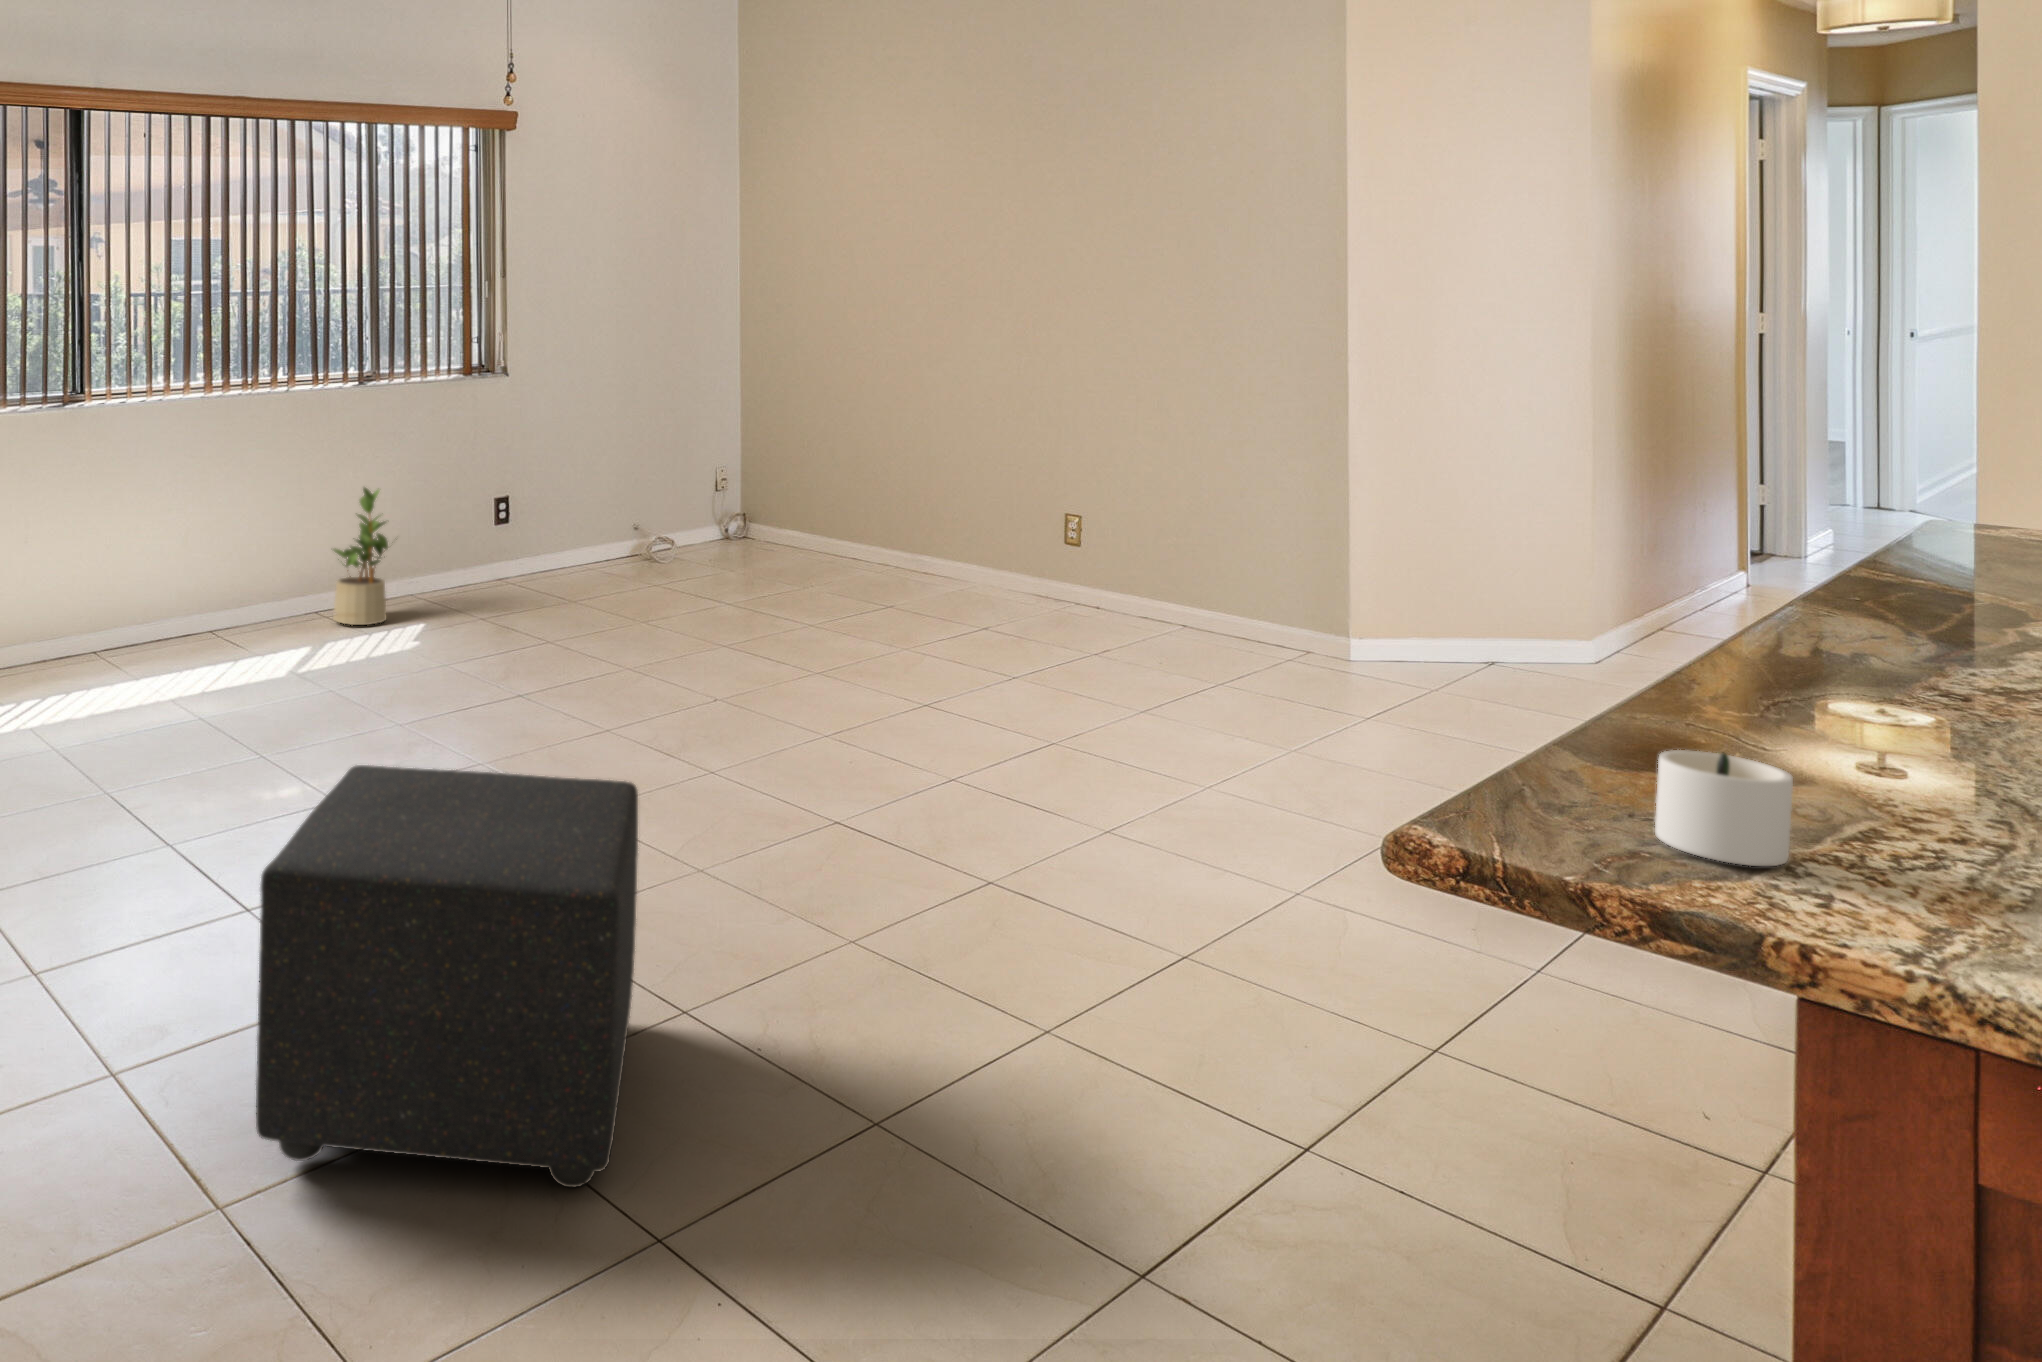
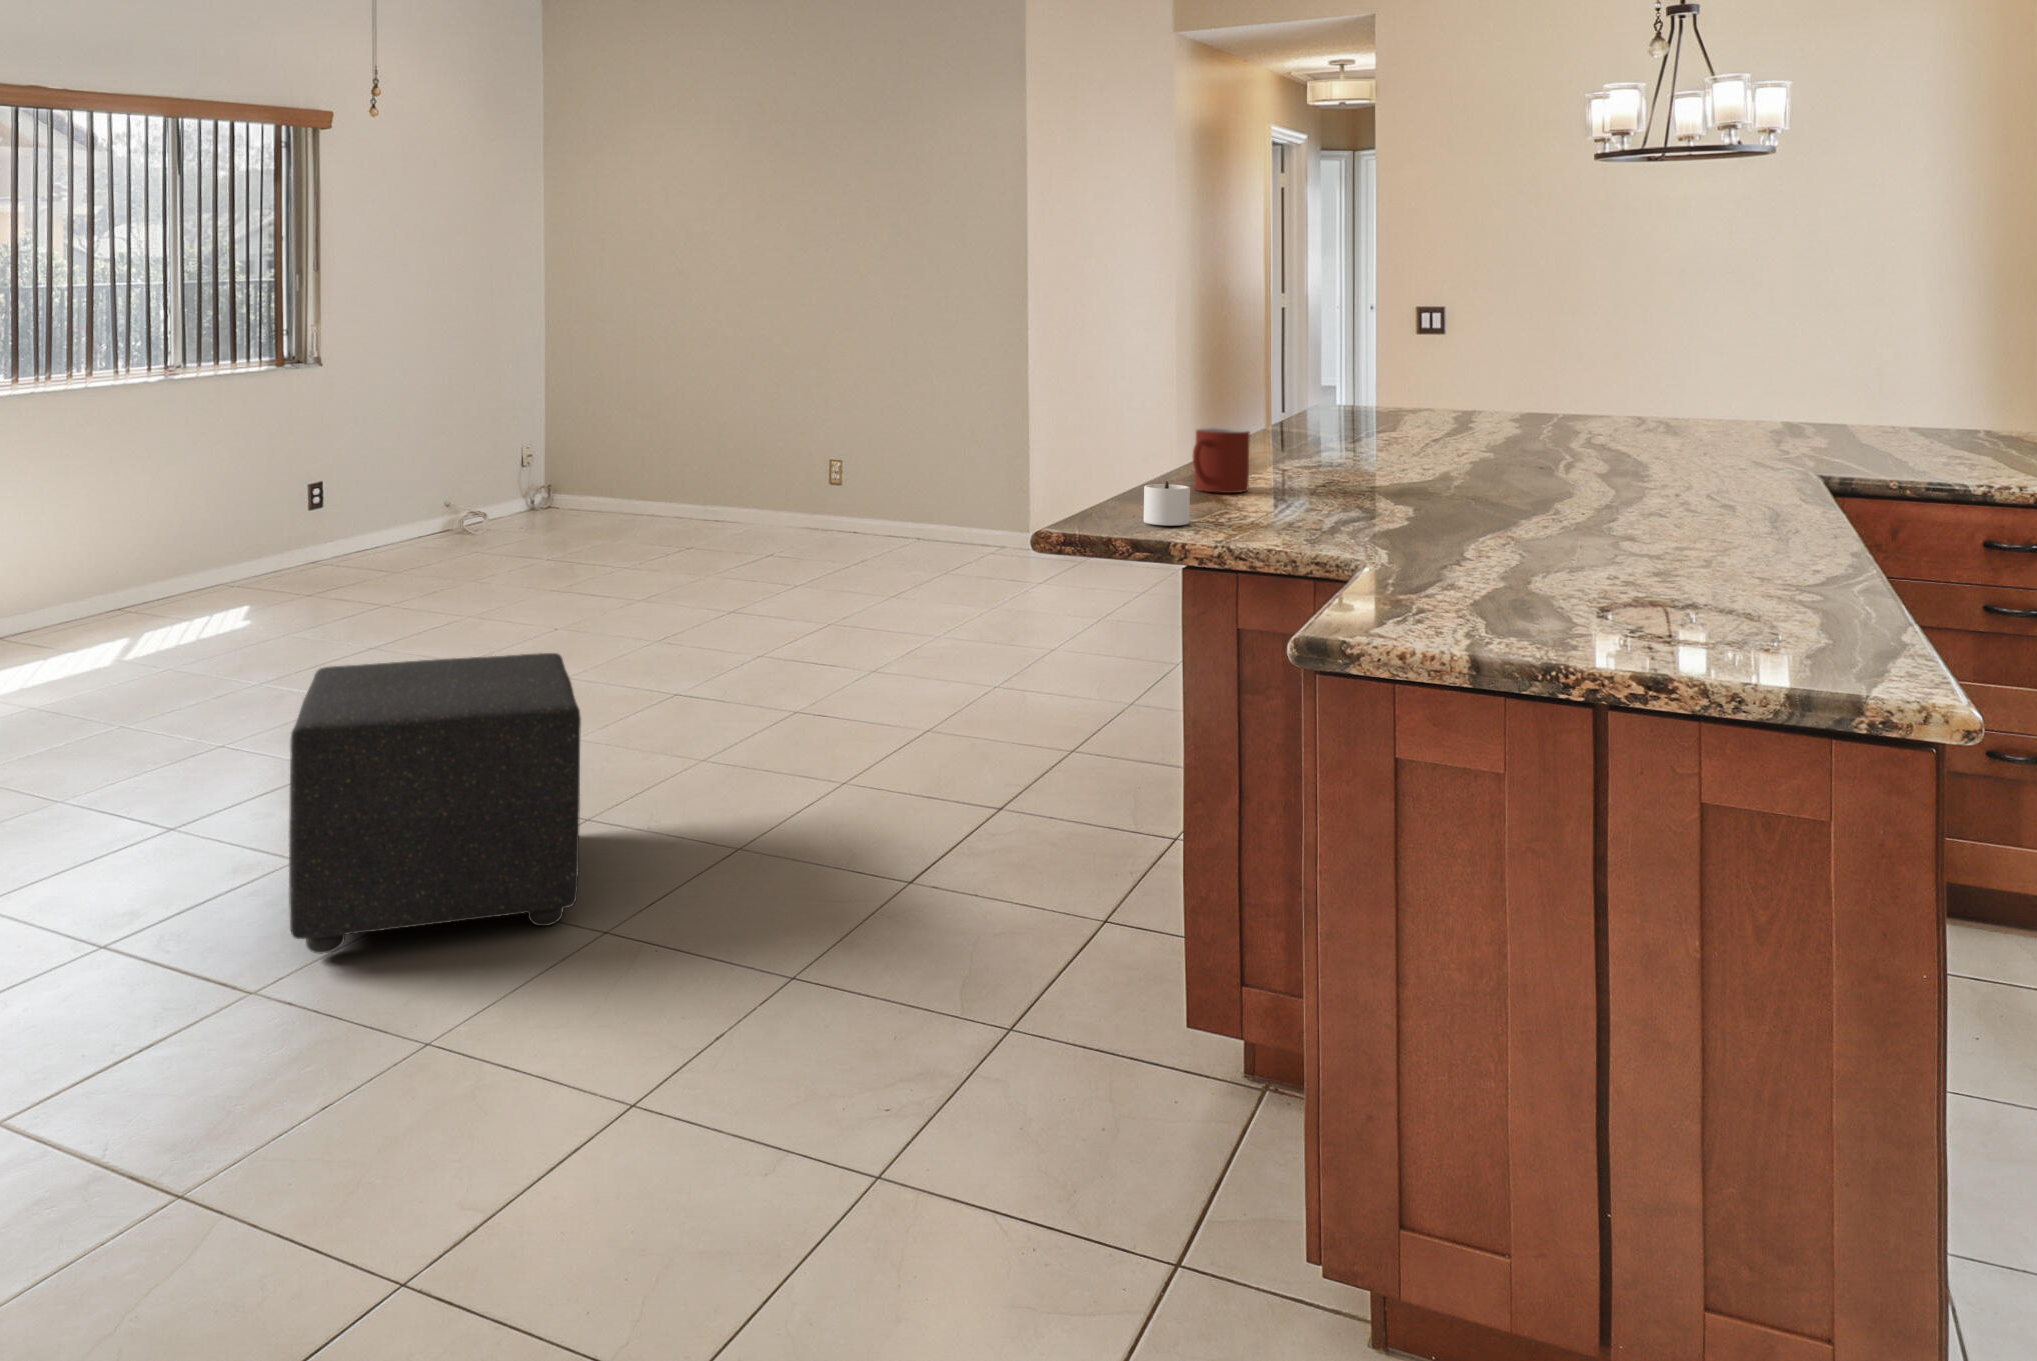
potted plant: present [333,488,388,625] -> none [147,473,225,609]
mug: none [1753,601,1912,755] -> present [1193,428,1250,493]

